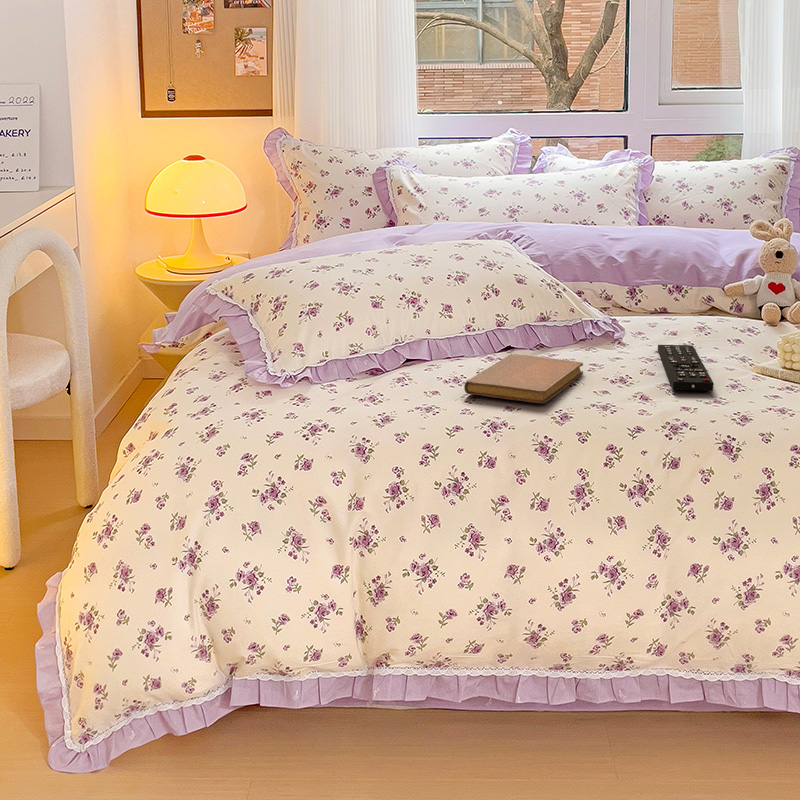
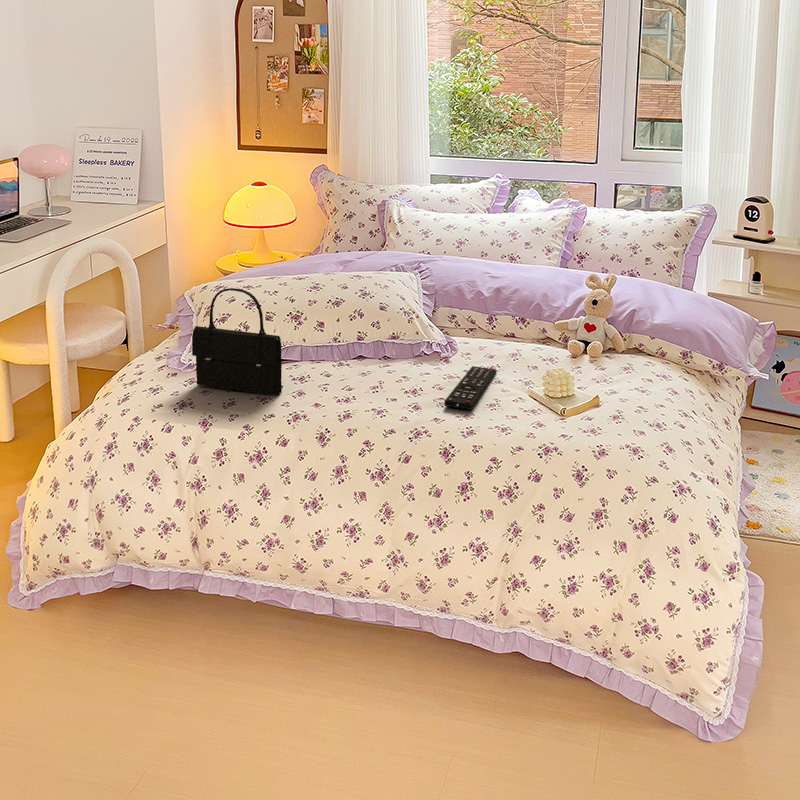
handbag: none [299,249,433,402] -> present [192,288,282,395]
notebook: present [464,354,583,404] -> none [303,364,401,406]

